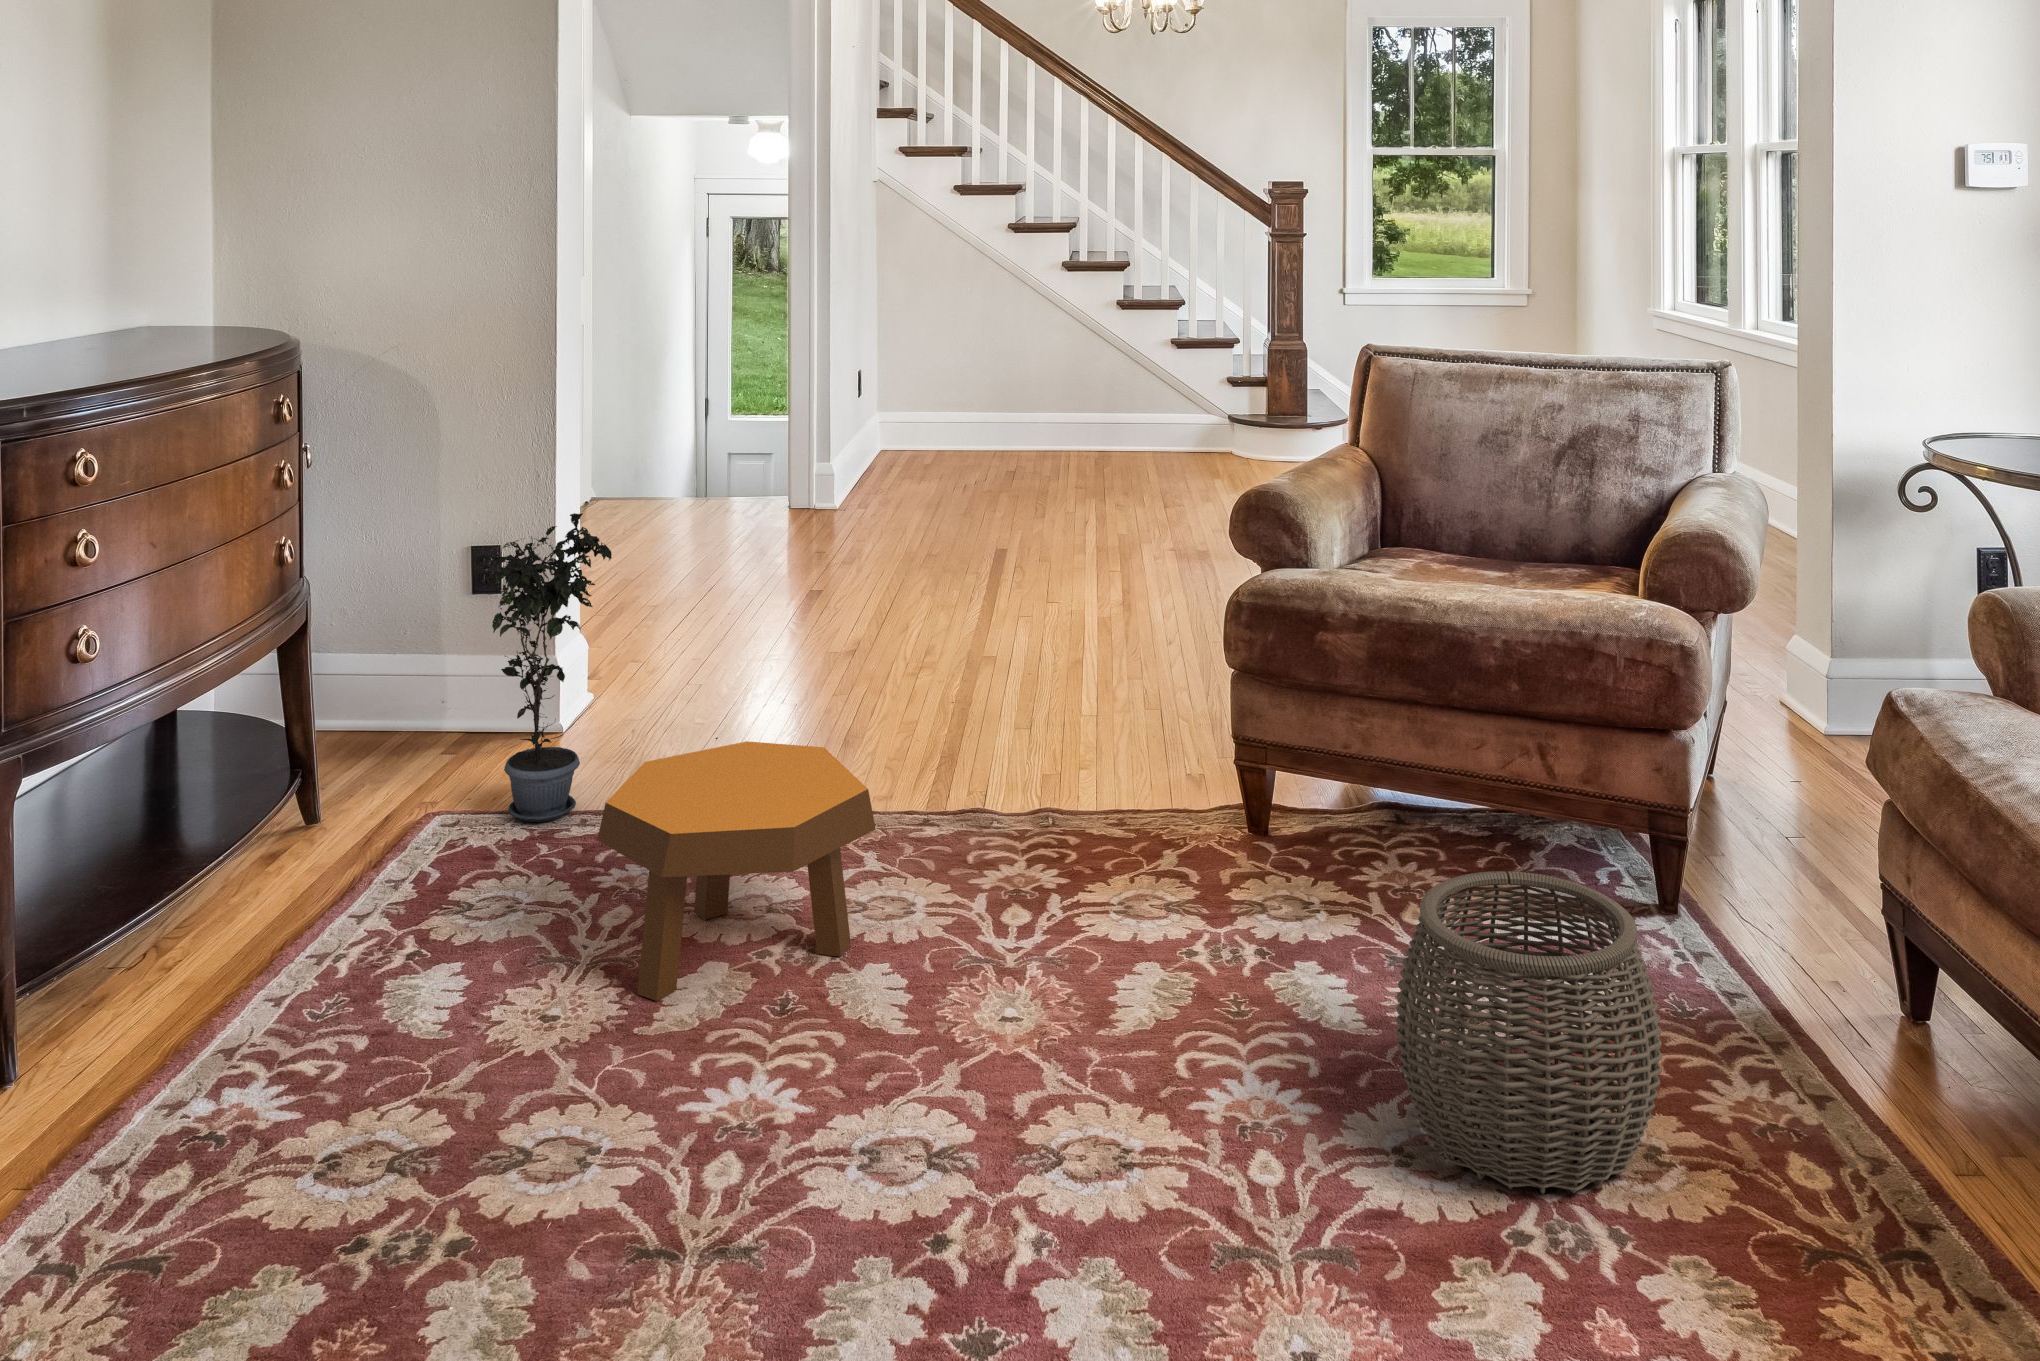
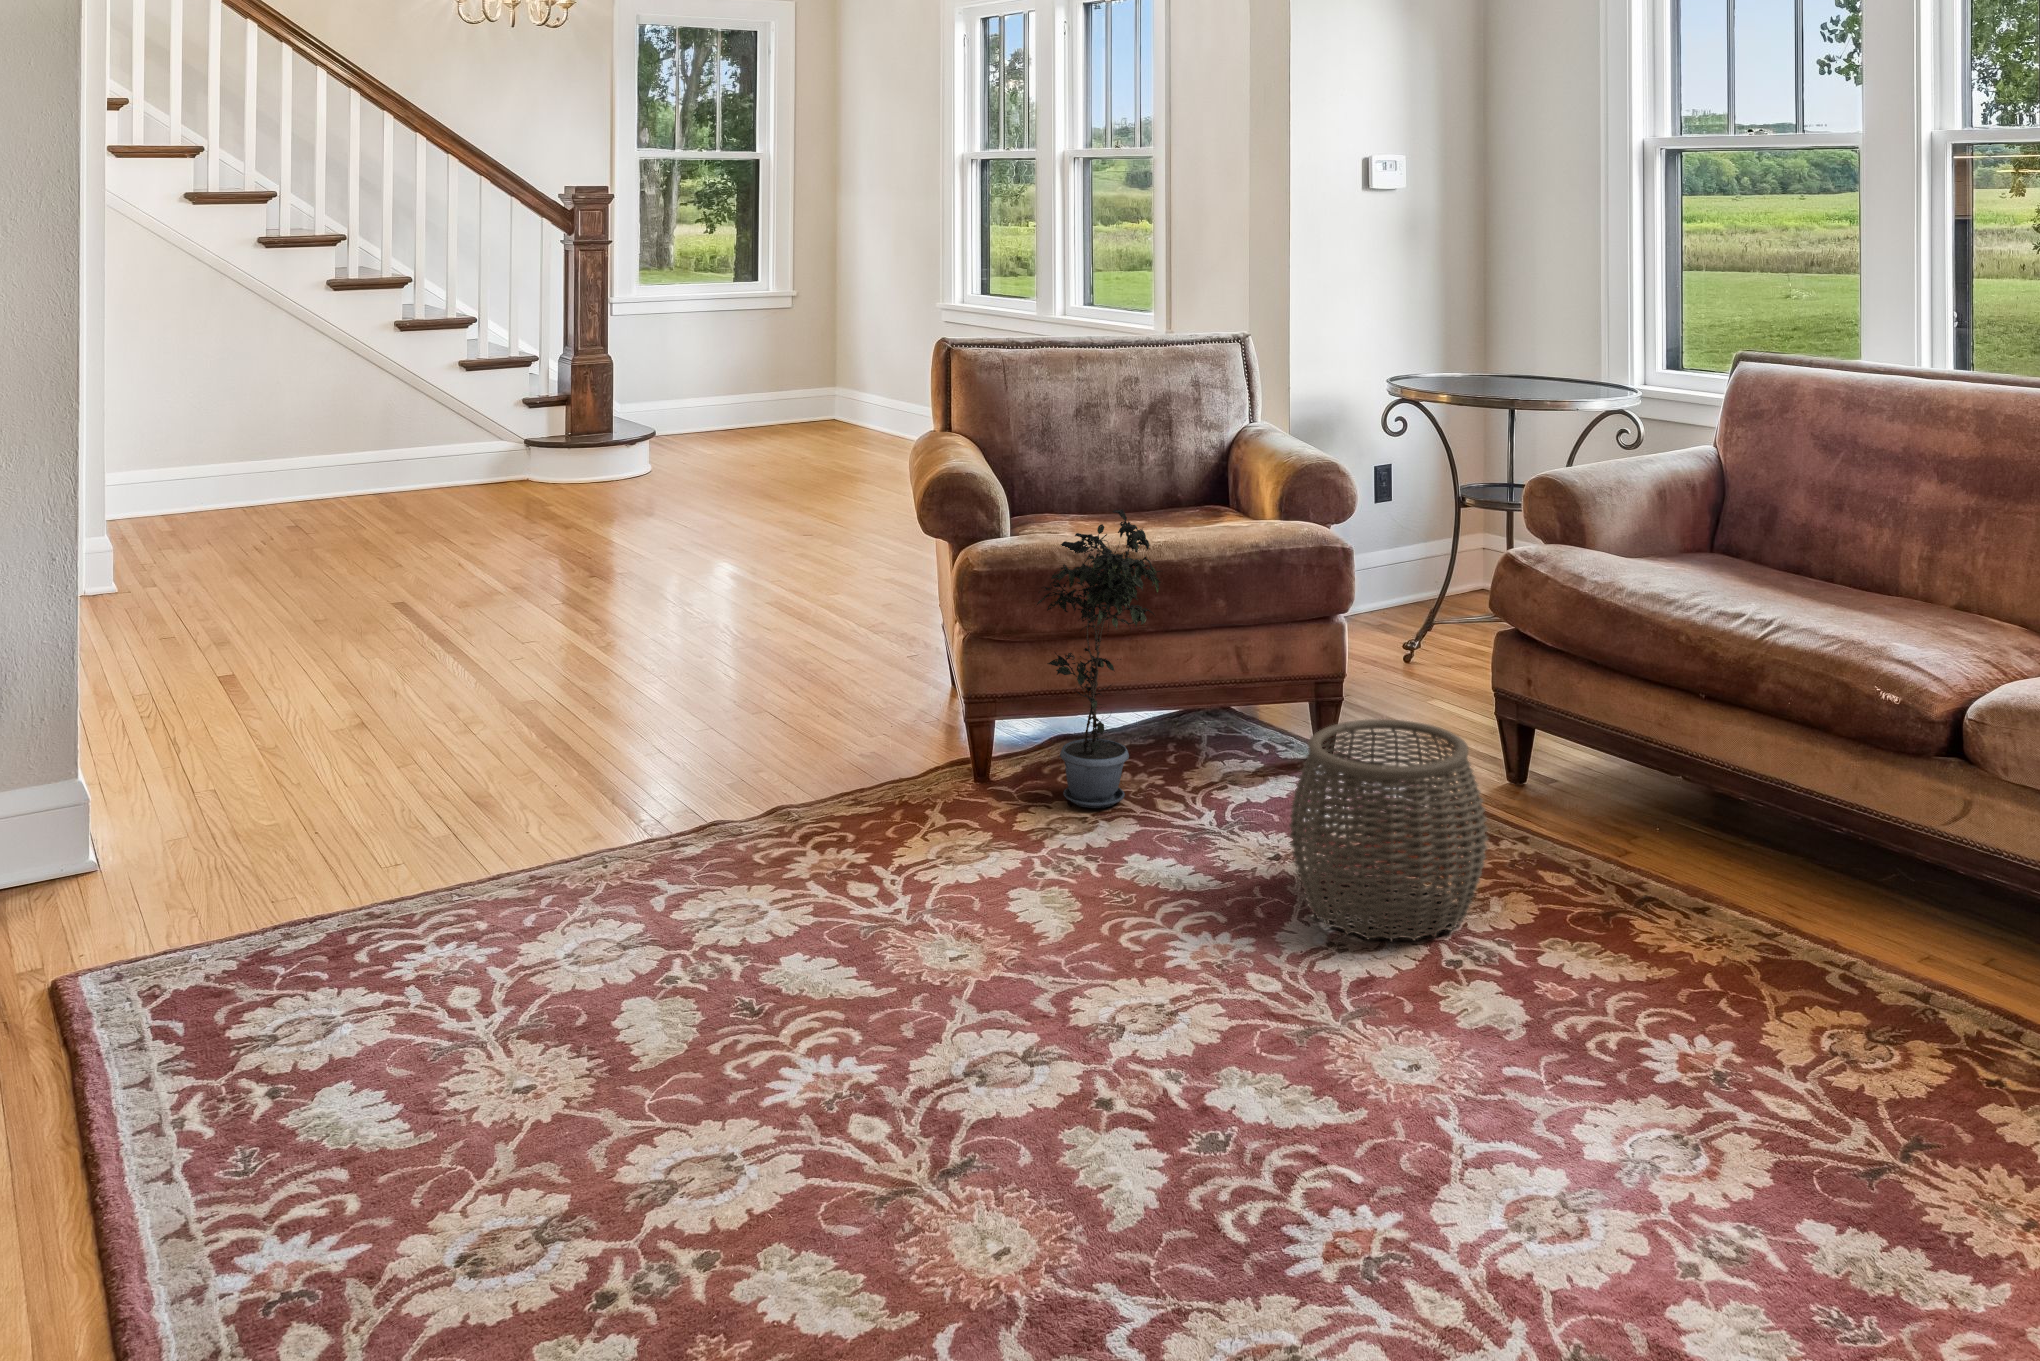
potted plant: present [476,513,612,822] -> present [1037,509,1161,809]
footstool: present [597,741,876,1001] -> none [484,768,768,1037]

